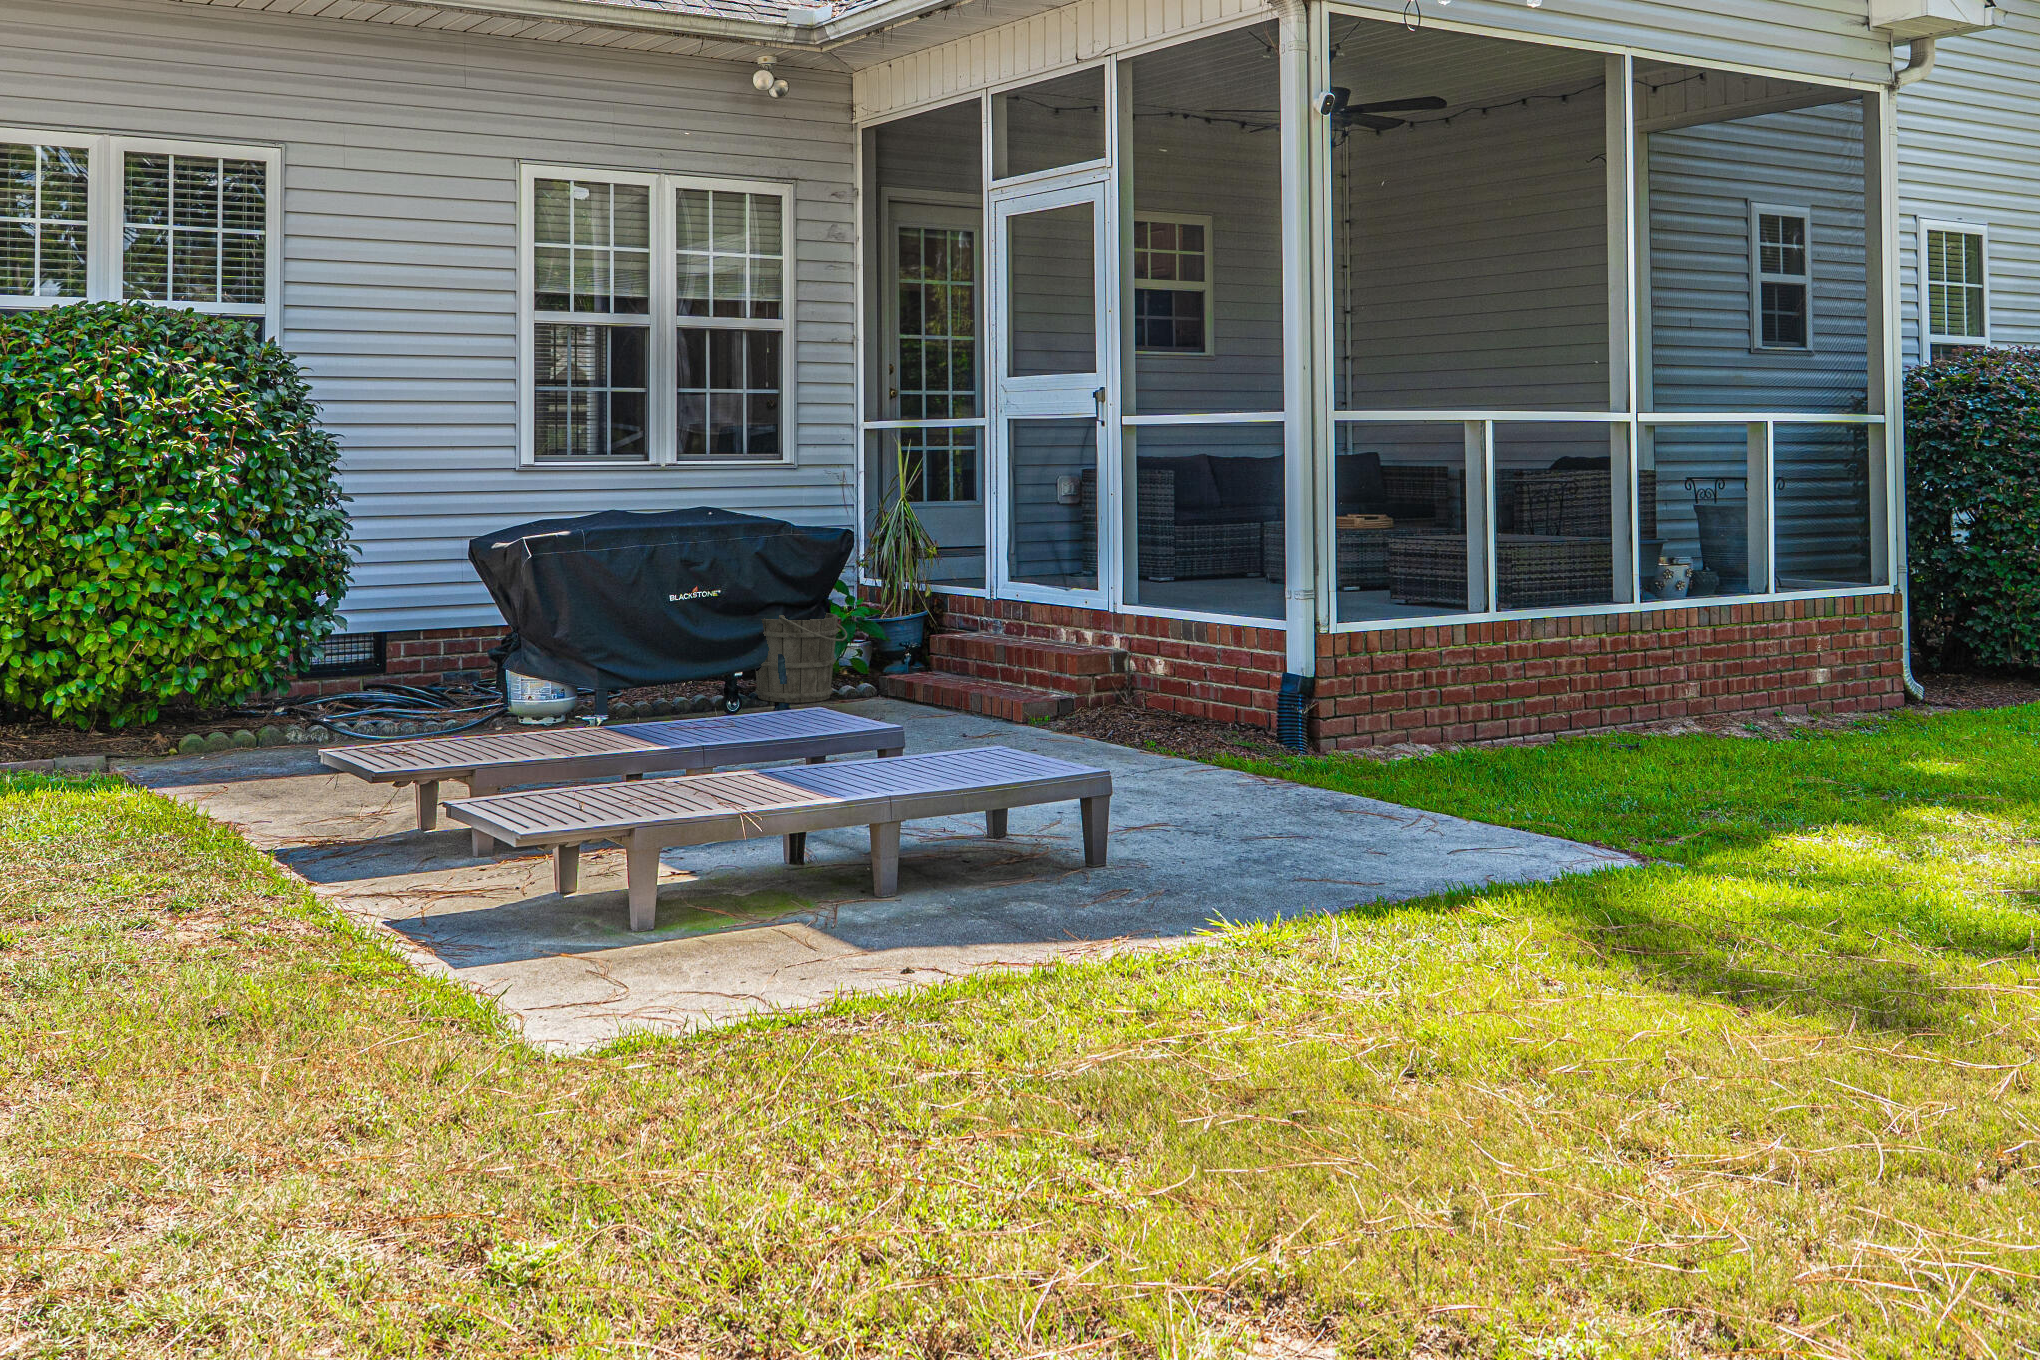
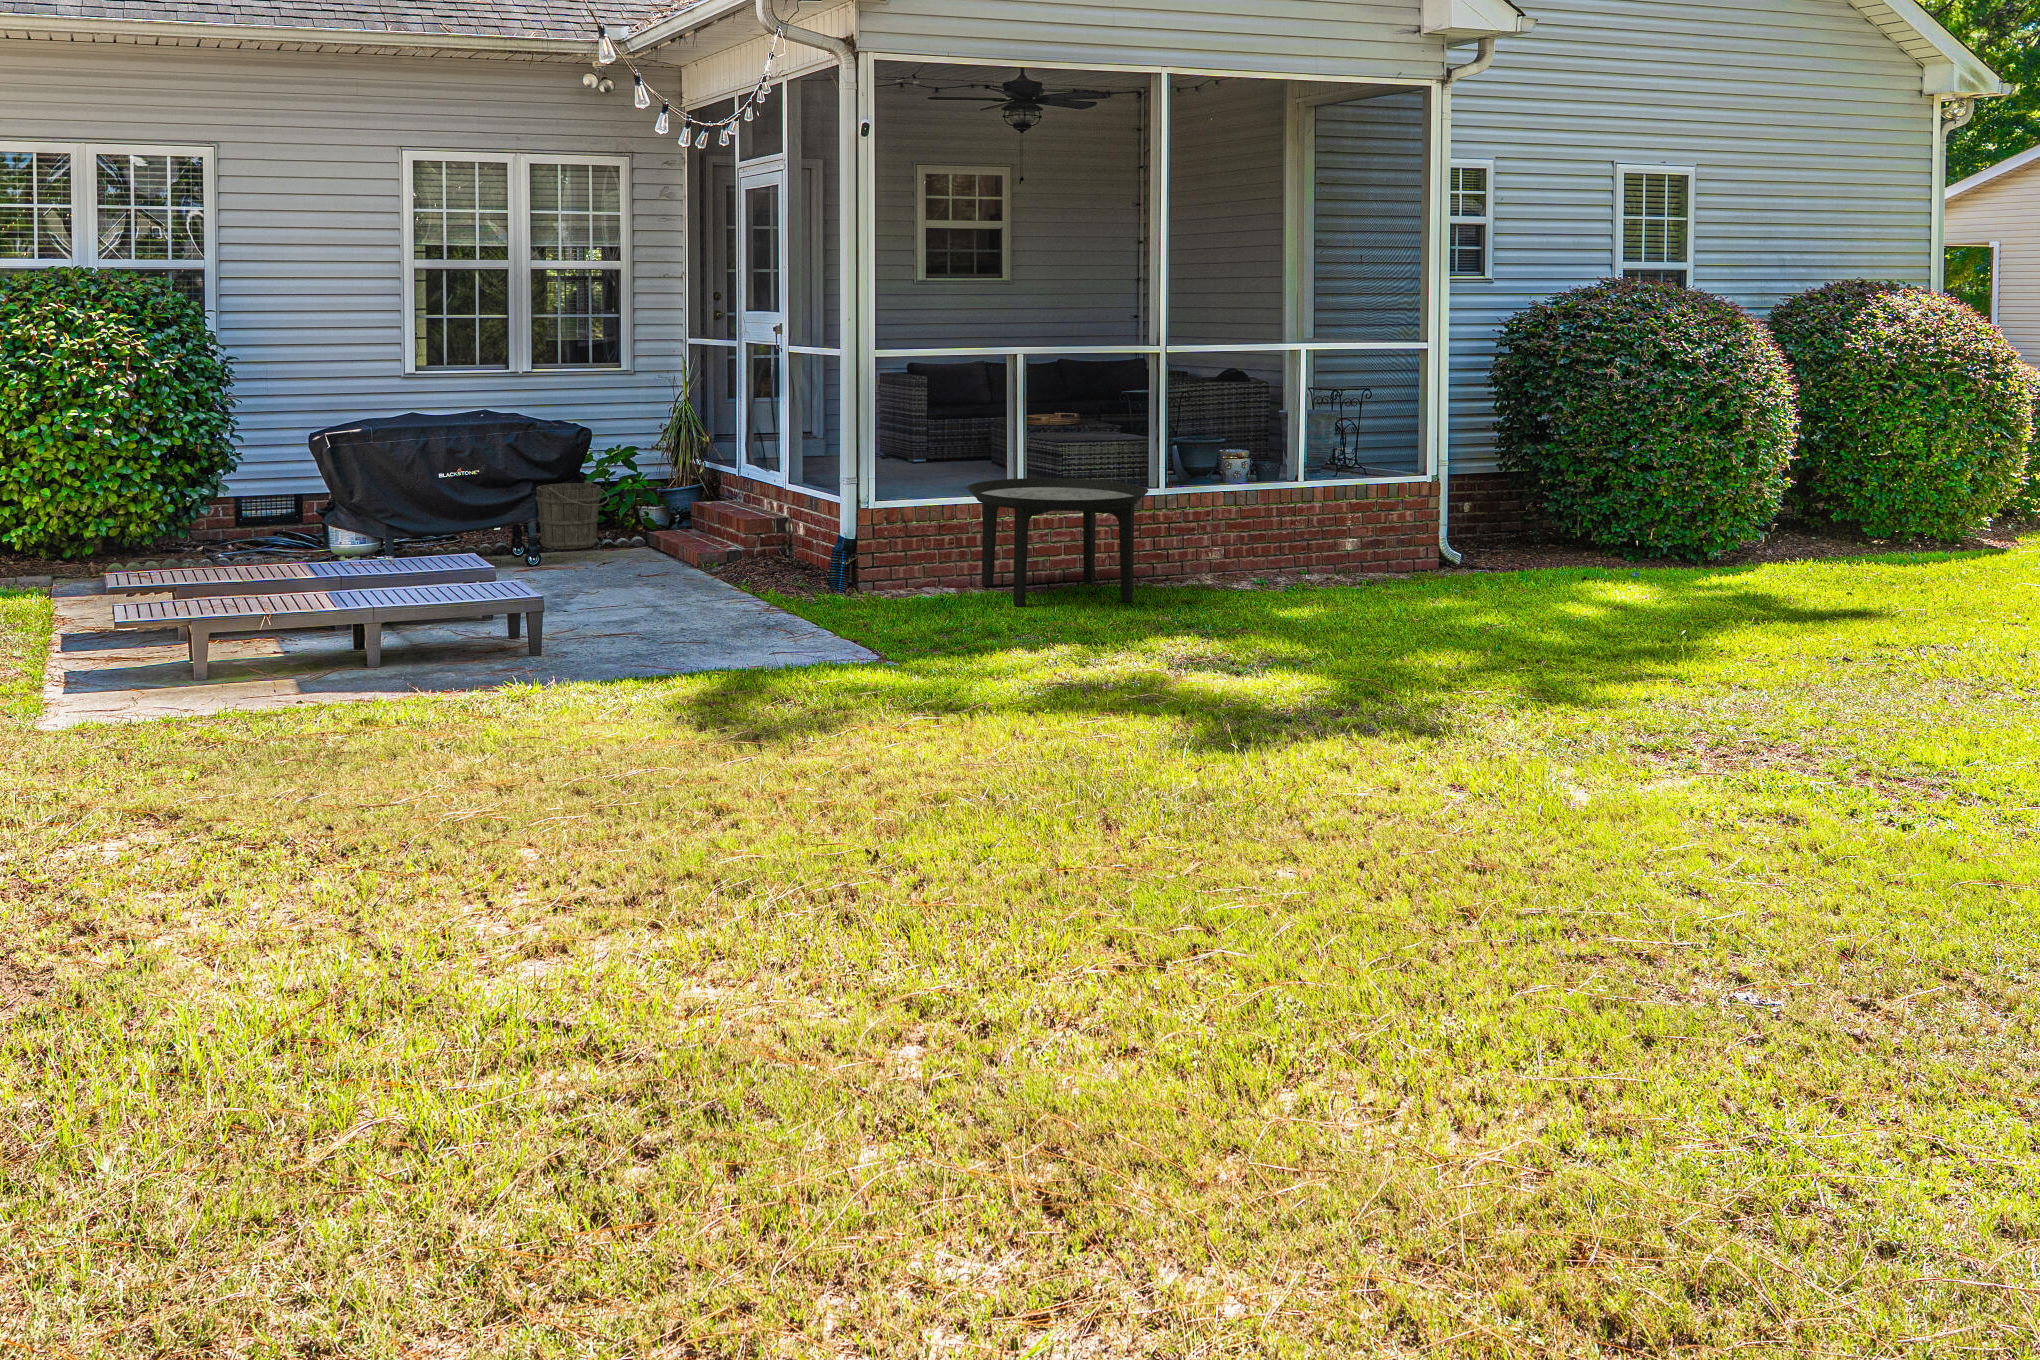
round table: none [1458,587,1728,762] -> present [967,478,1148,606]

